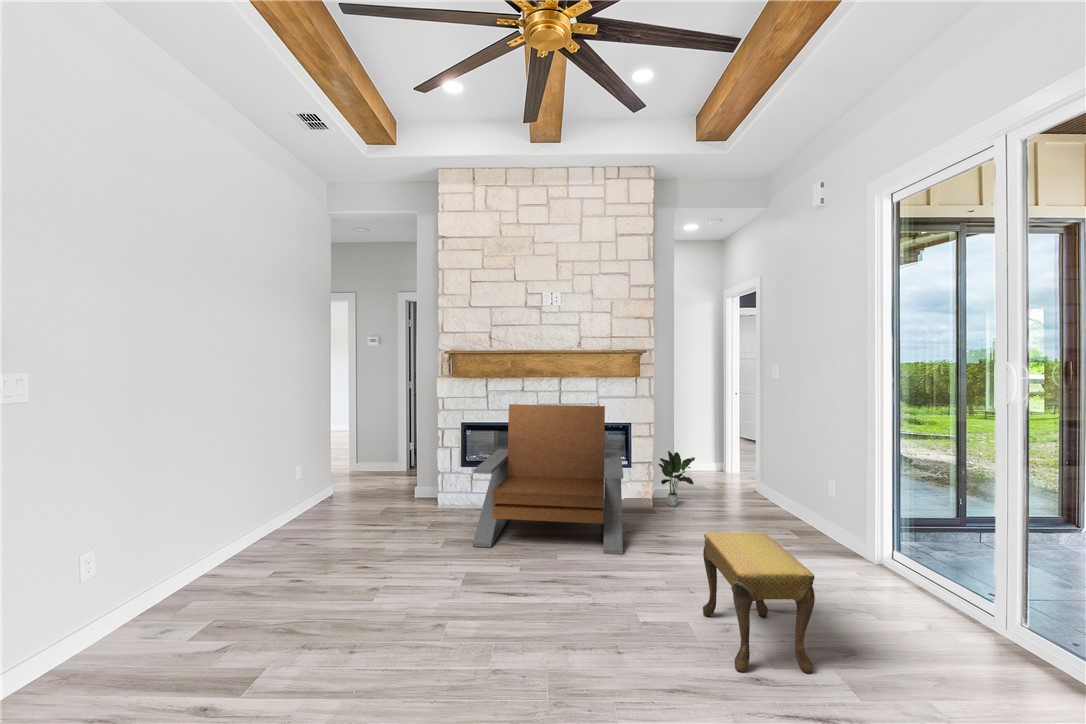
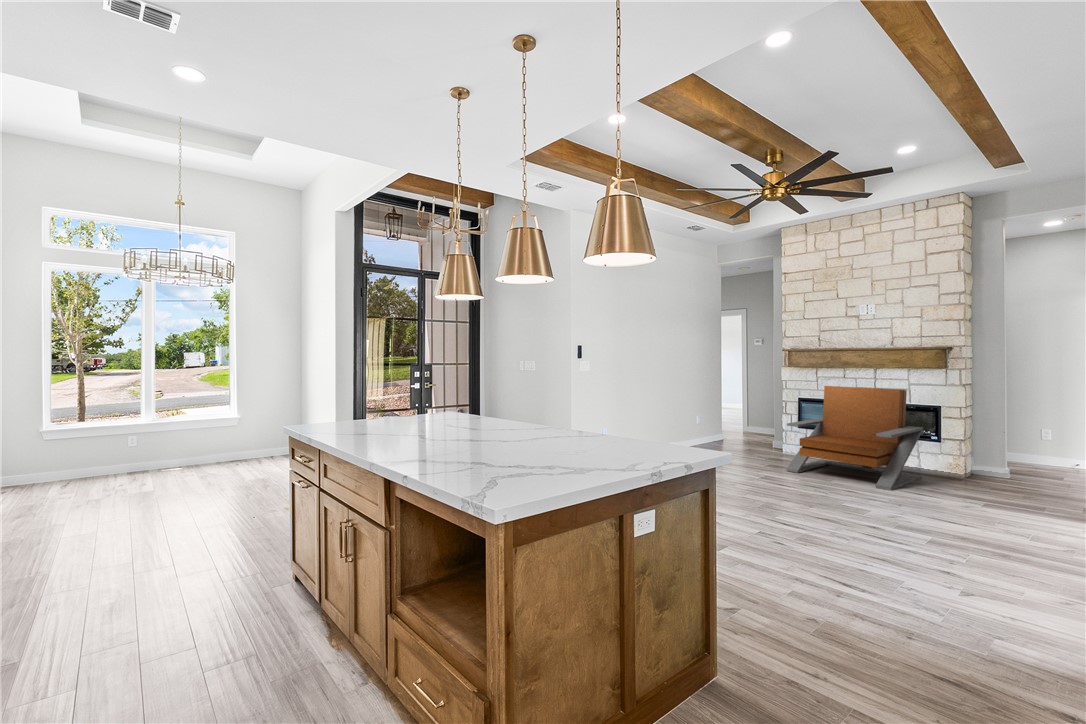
potted plant: present [659,451,695,506] -> none [975,432,1018,481]
footstool: present [703,532,815,674] -> none [889,464,958,541]

